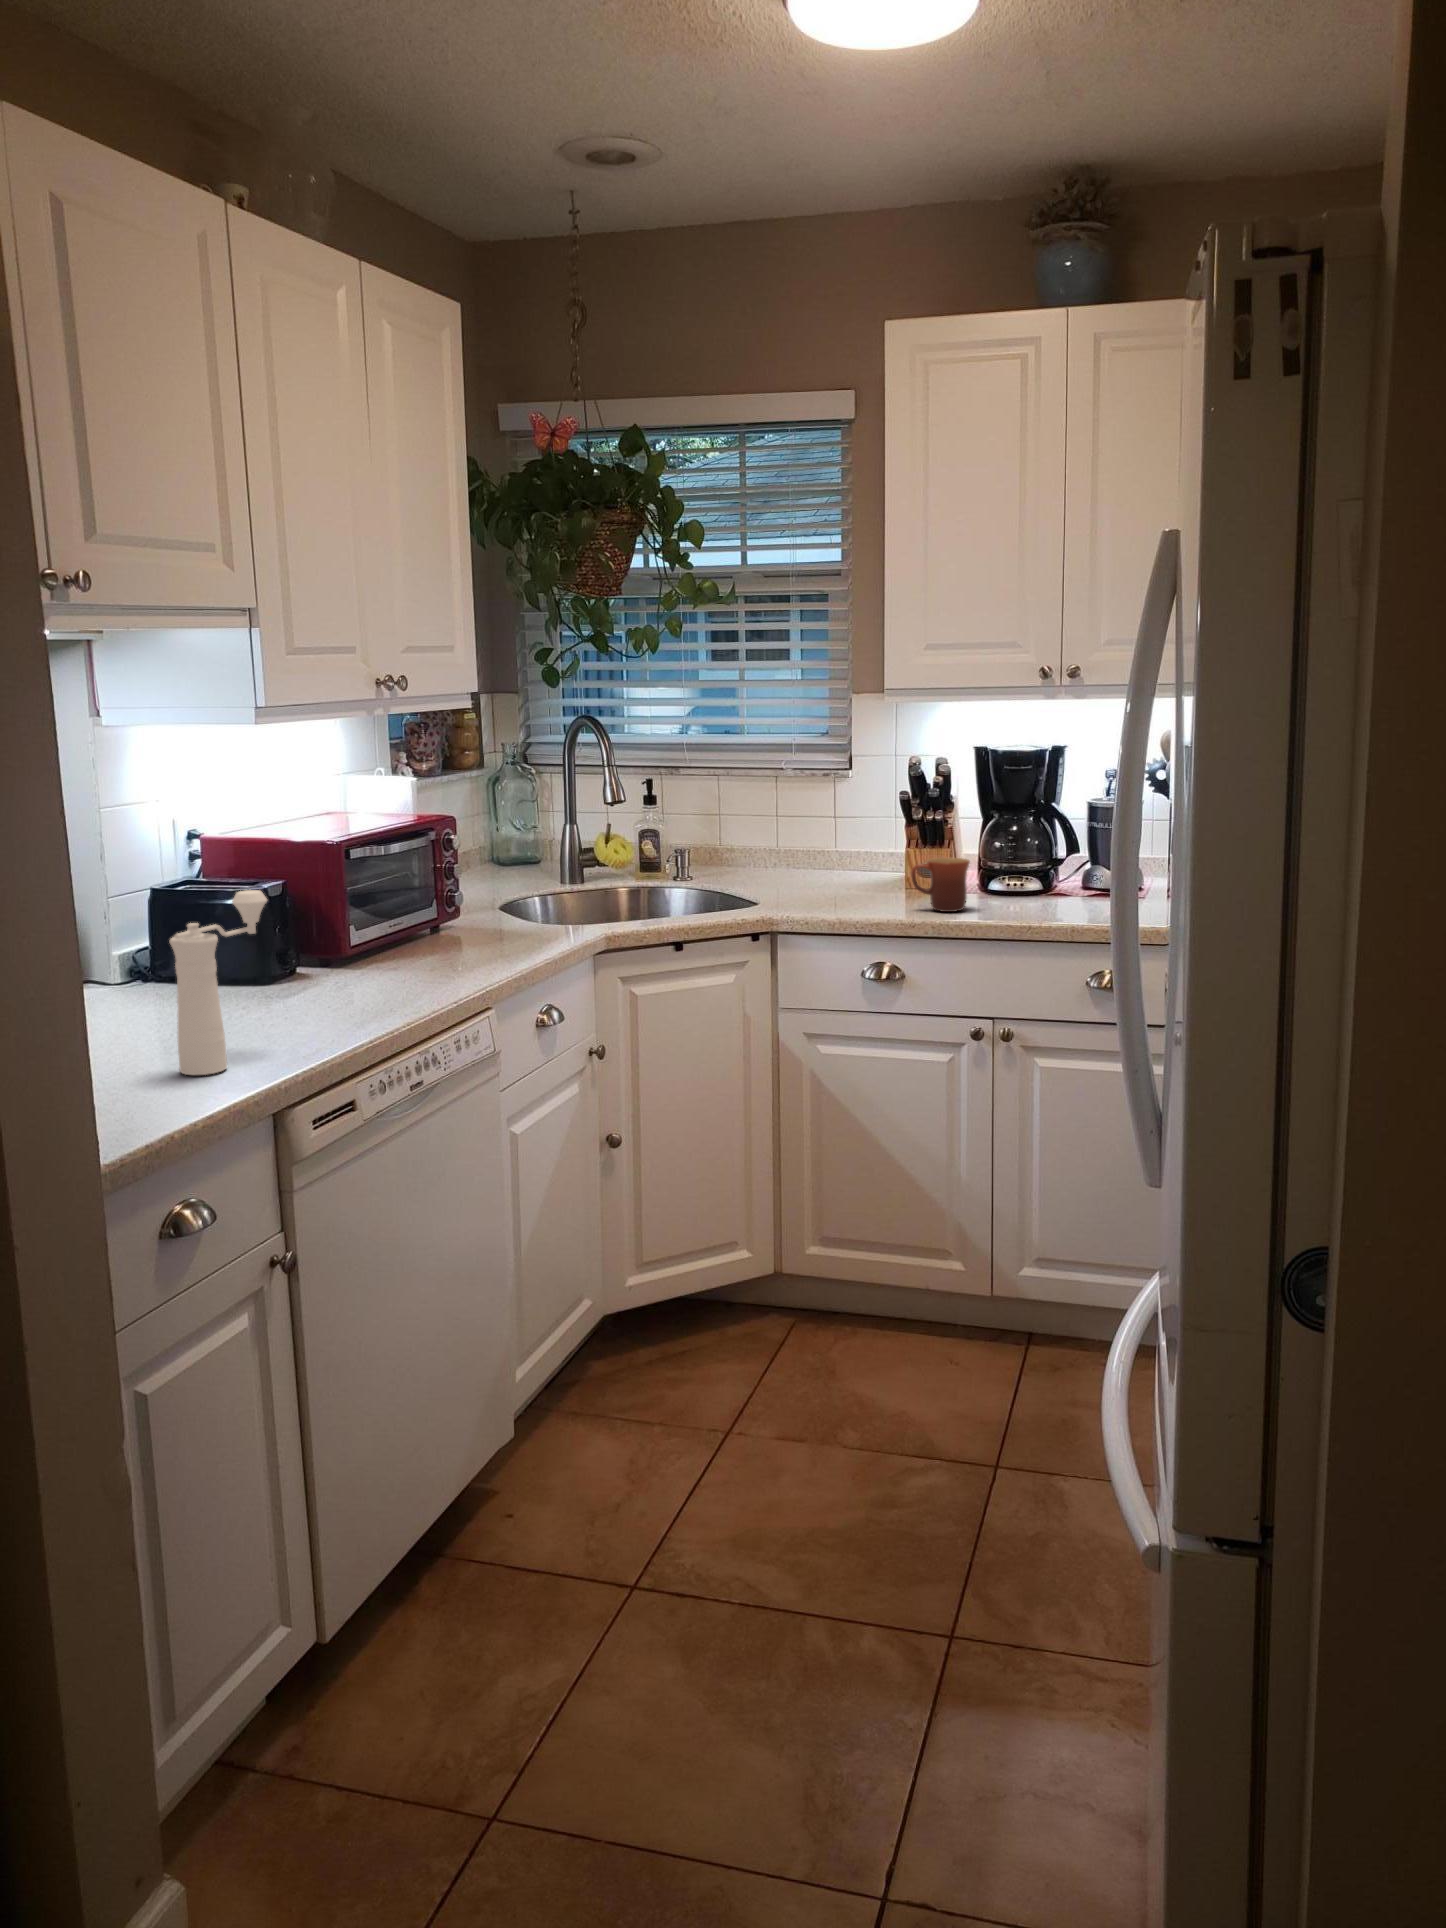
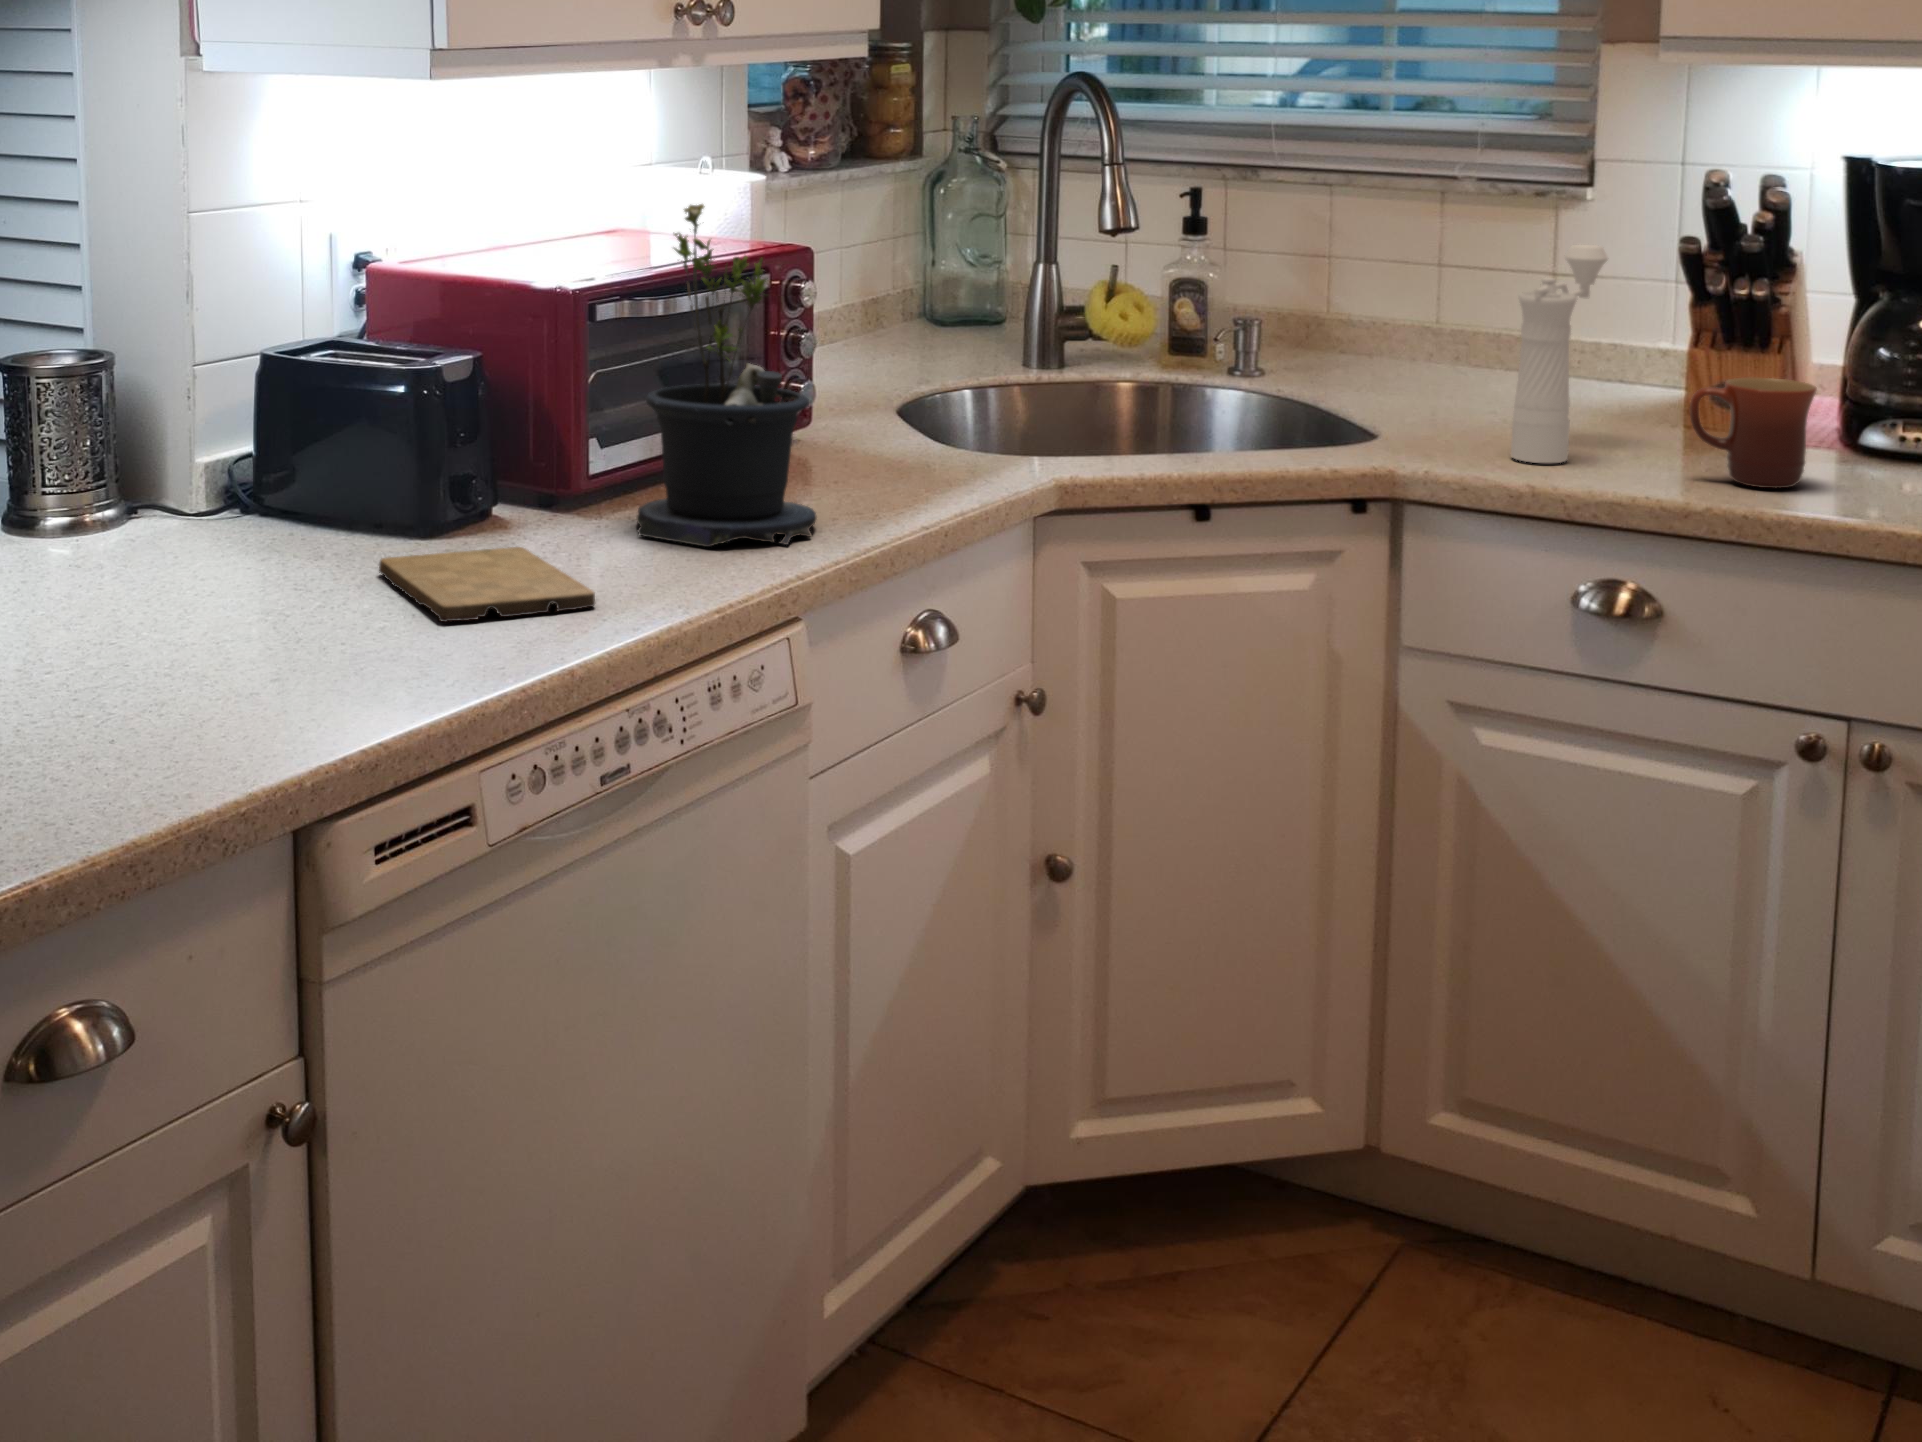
potted plant: none [387,793,487,975] -> present [637,204,816,547]
pepper mill: present [169,890,267,1075] -> present [1511,245,1608,463]
cutting board: none [259,981,388,1018] -> present [379,547,595,622]

